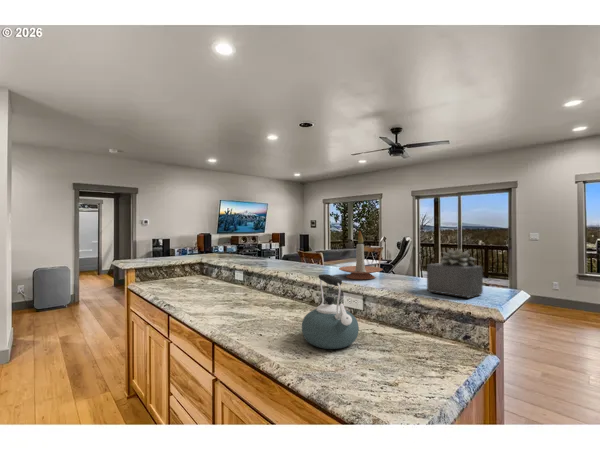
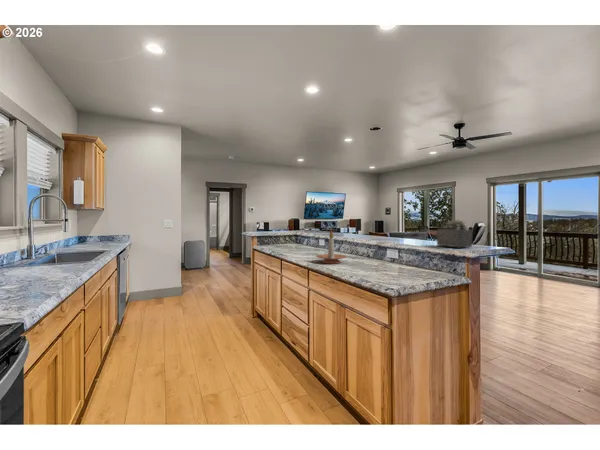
candle holder: present [339,231,382,279] -> present [316,230,346,264]
kettle: present [302,274,359,349] -> none [356,233,389,271]

